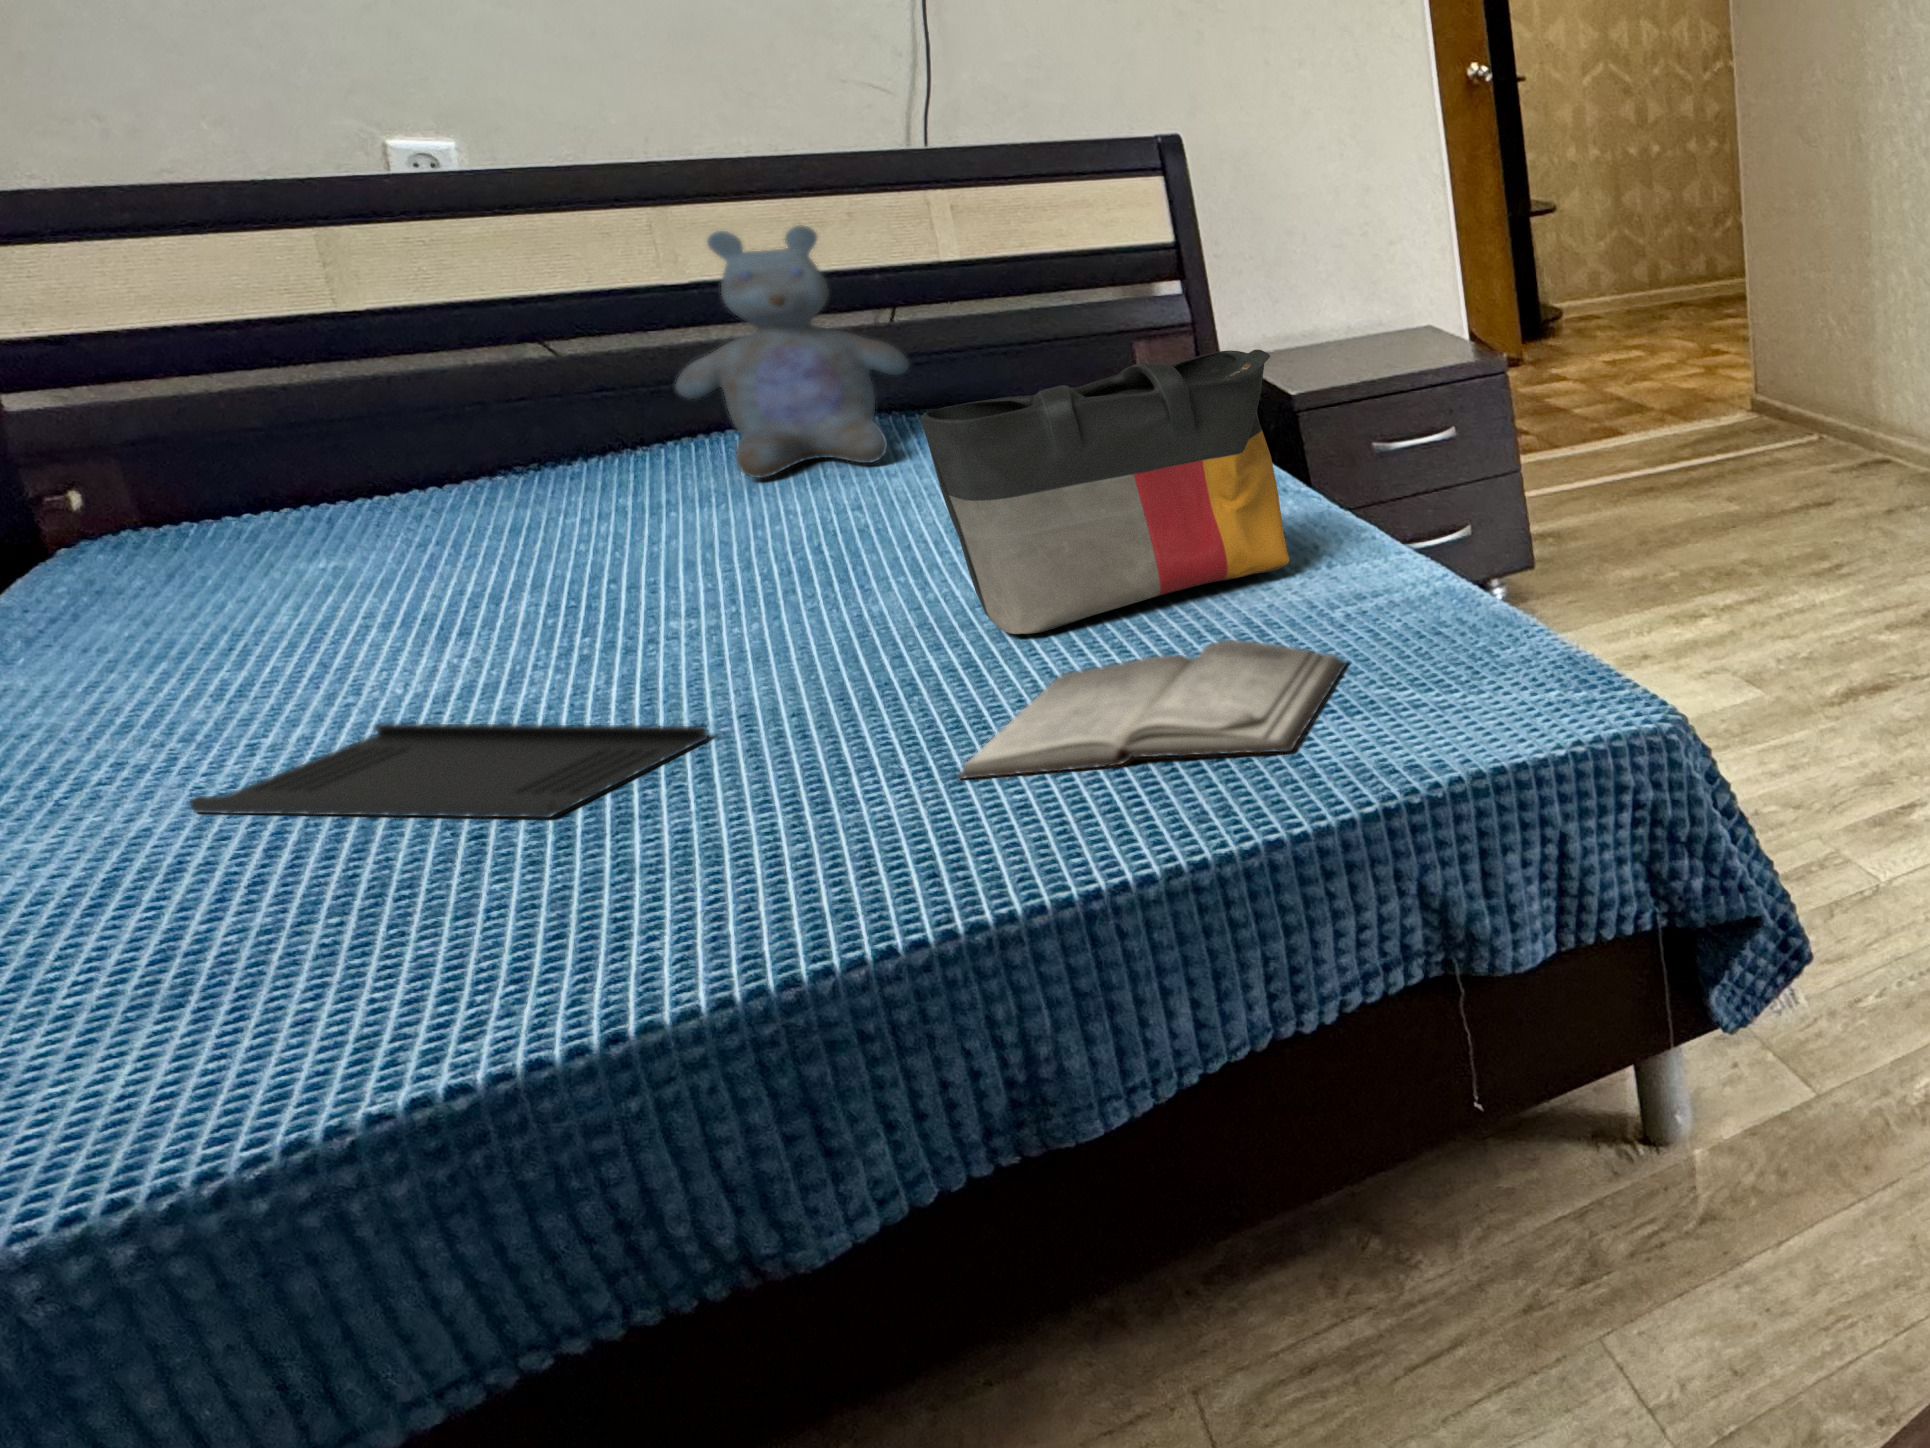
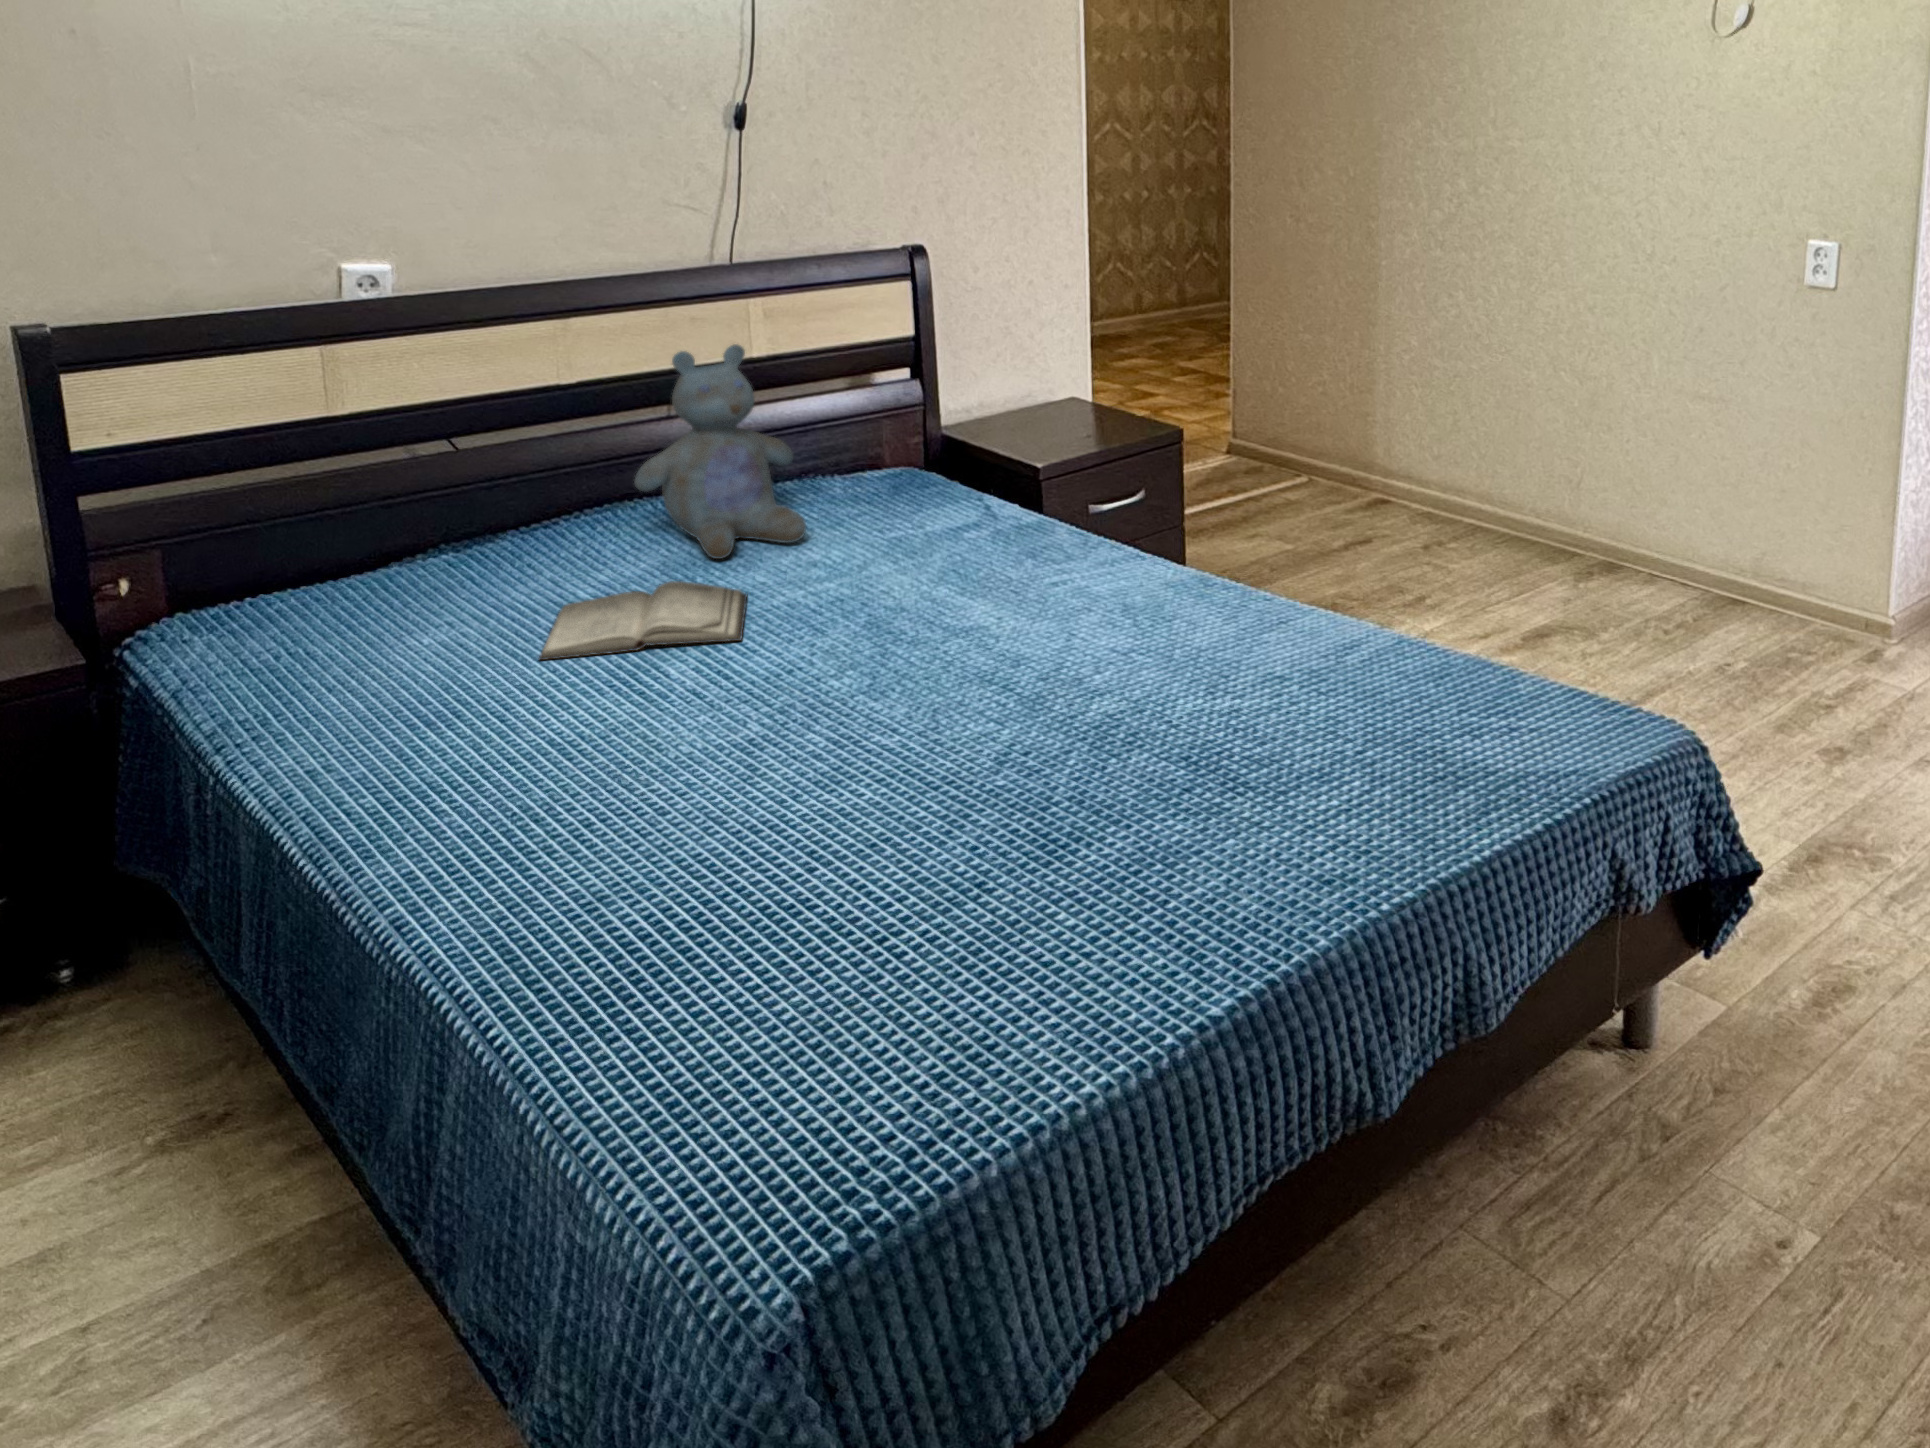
tote bag: present [921,349,1290,634] -> none [1113,464,1306,686]
diary: present [957,640,1346,779] -> present [539,581,747,660]
tray: present [190,723,707,817] -> none [776,761,1070,838]

